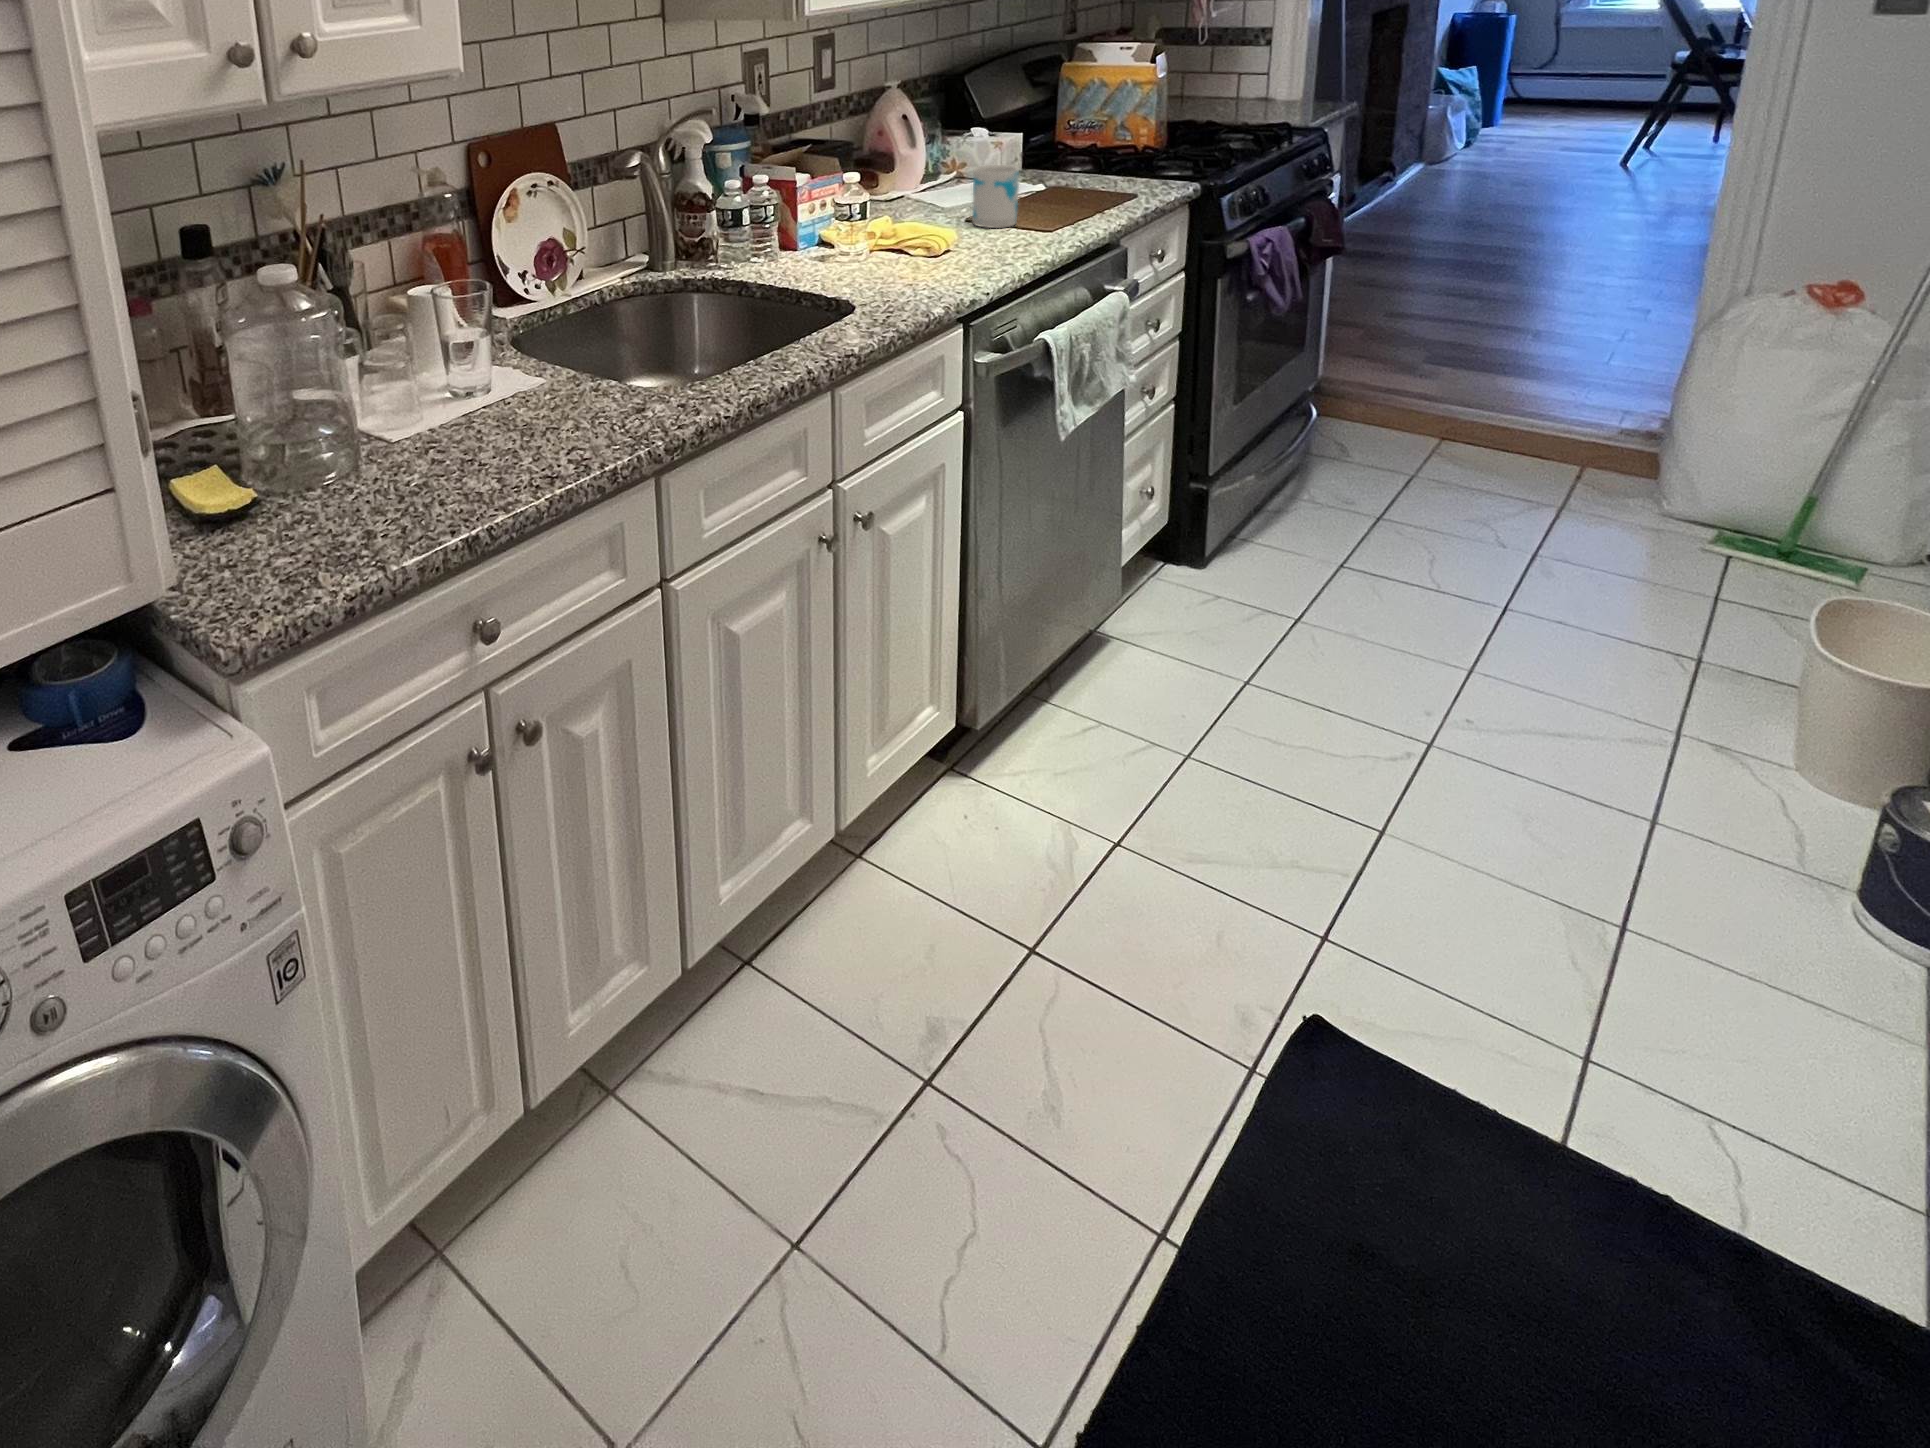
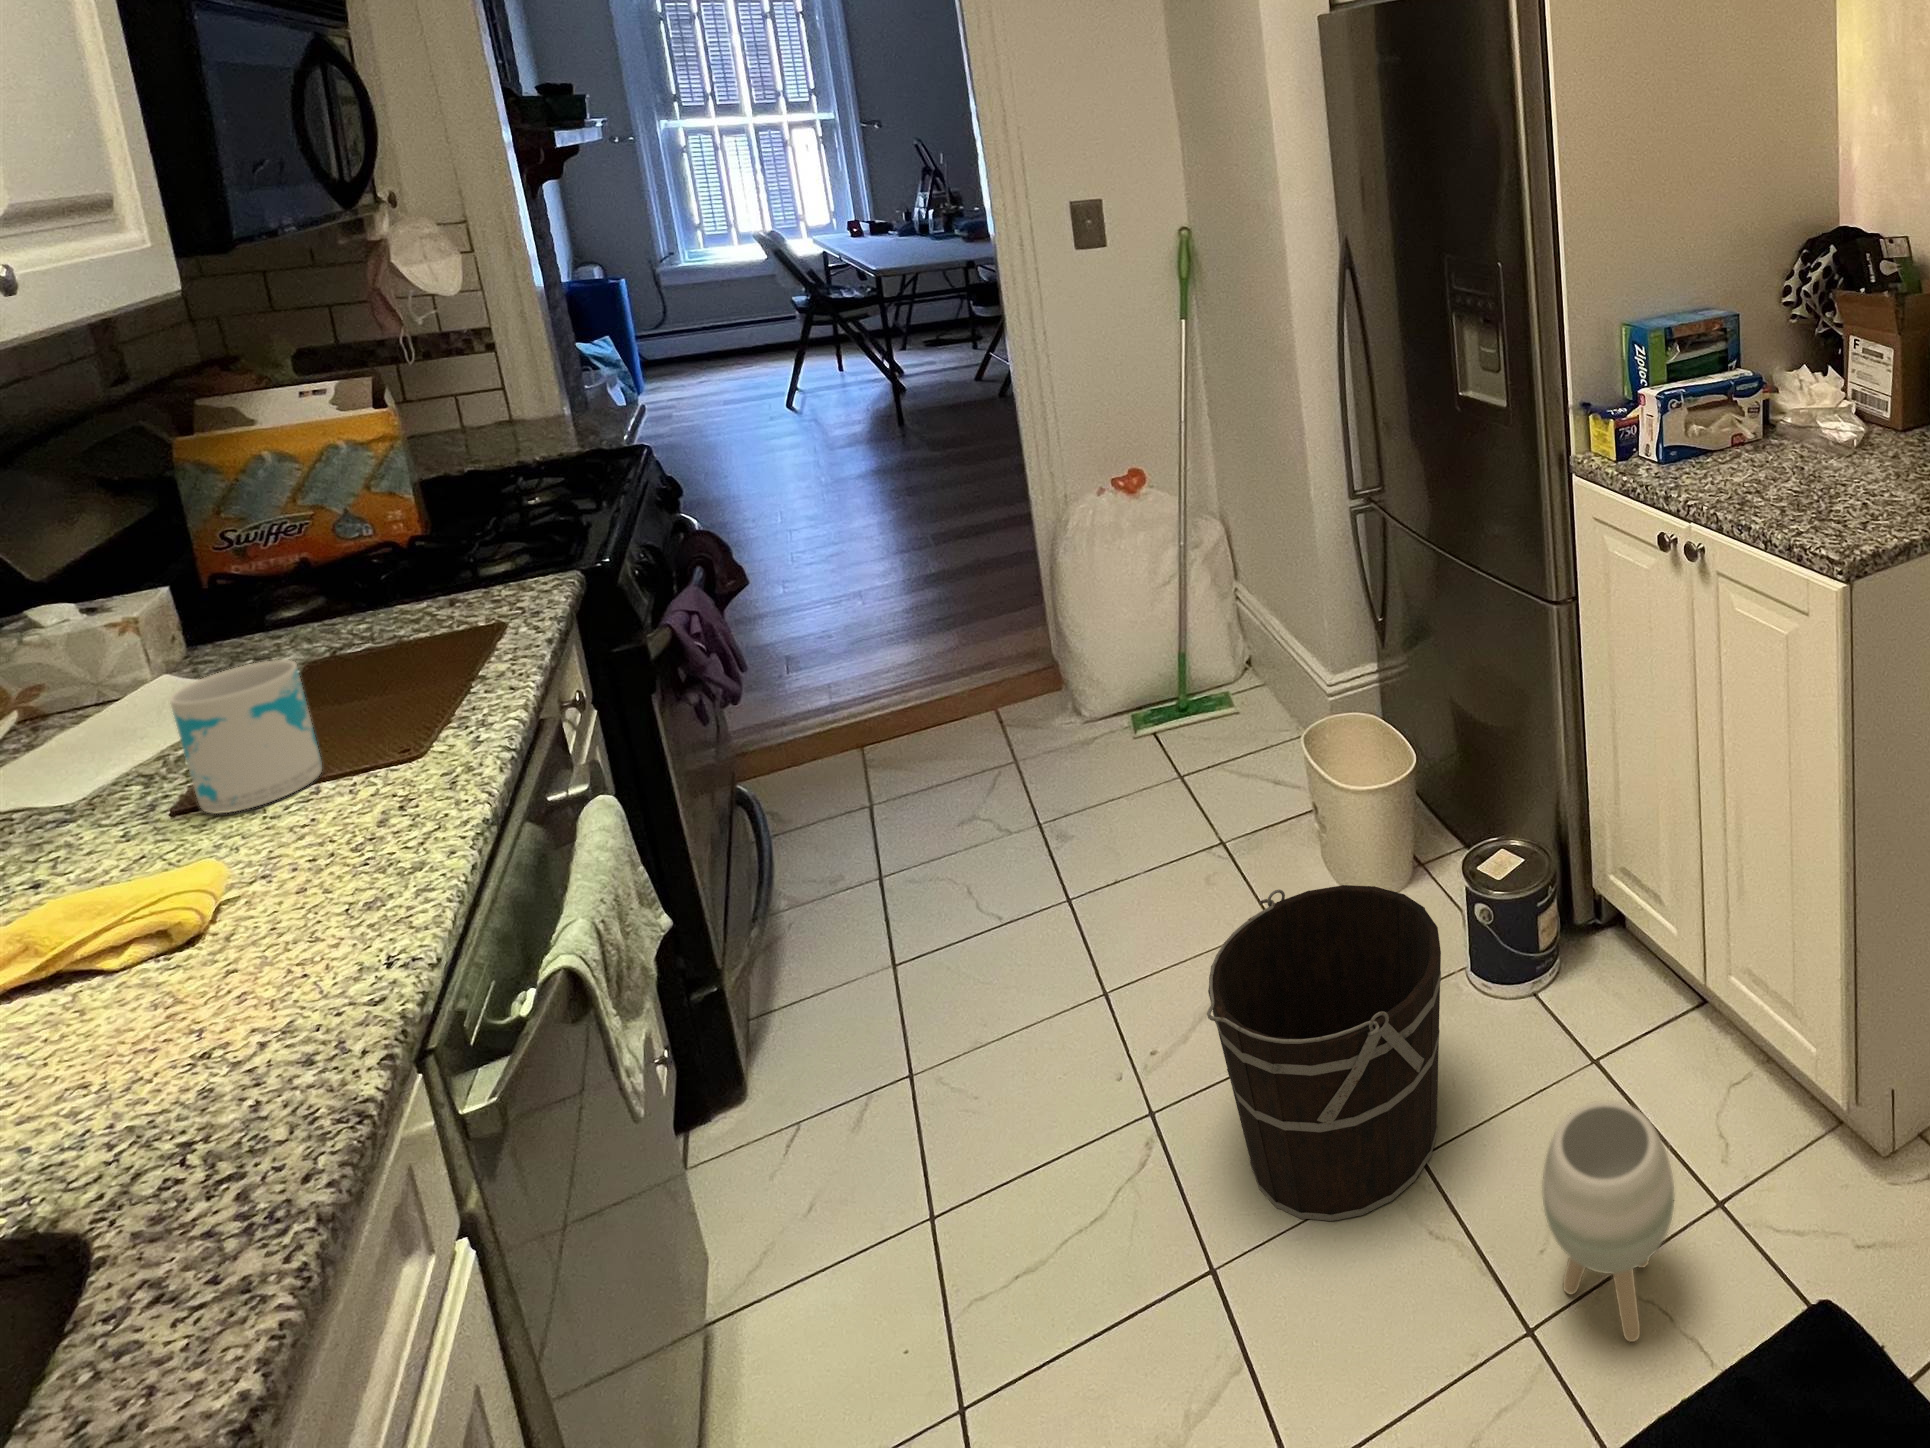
bucket: none [1464,644,1764,934] -> present [1207,885,1441,1221]
planter: none [1651,944,1843,1157] -> present [1542,1101,1674,1342]

